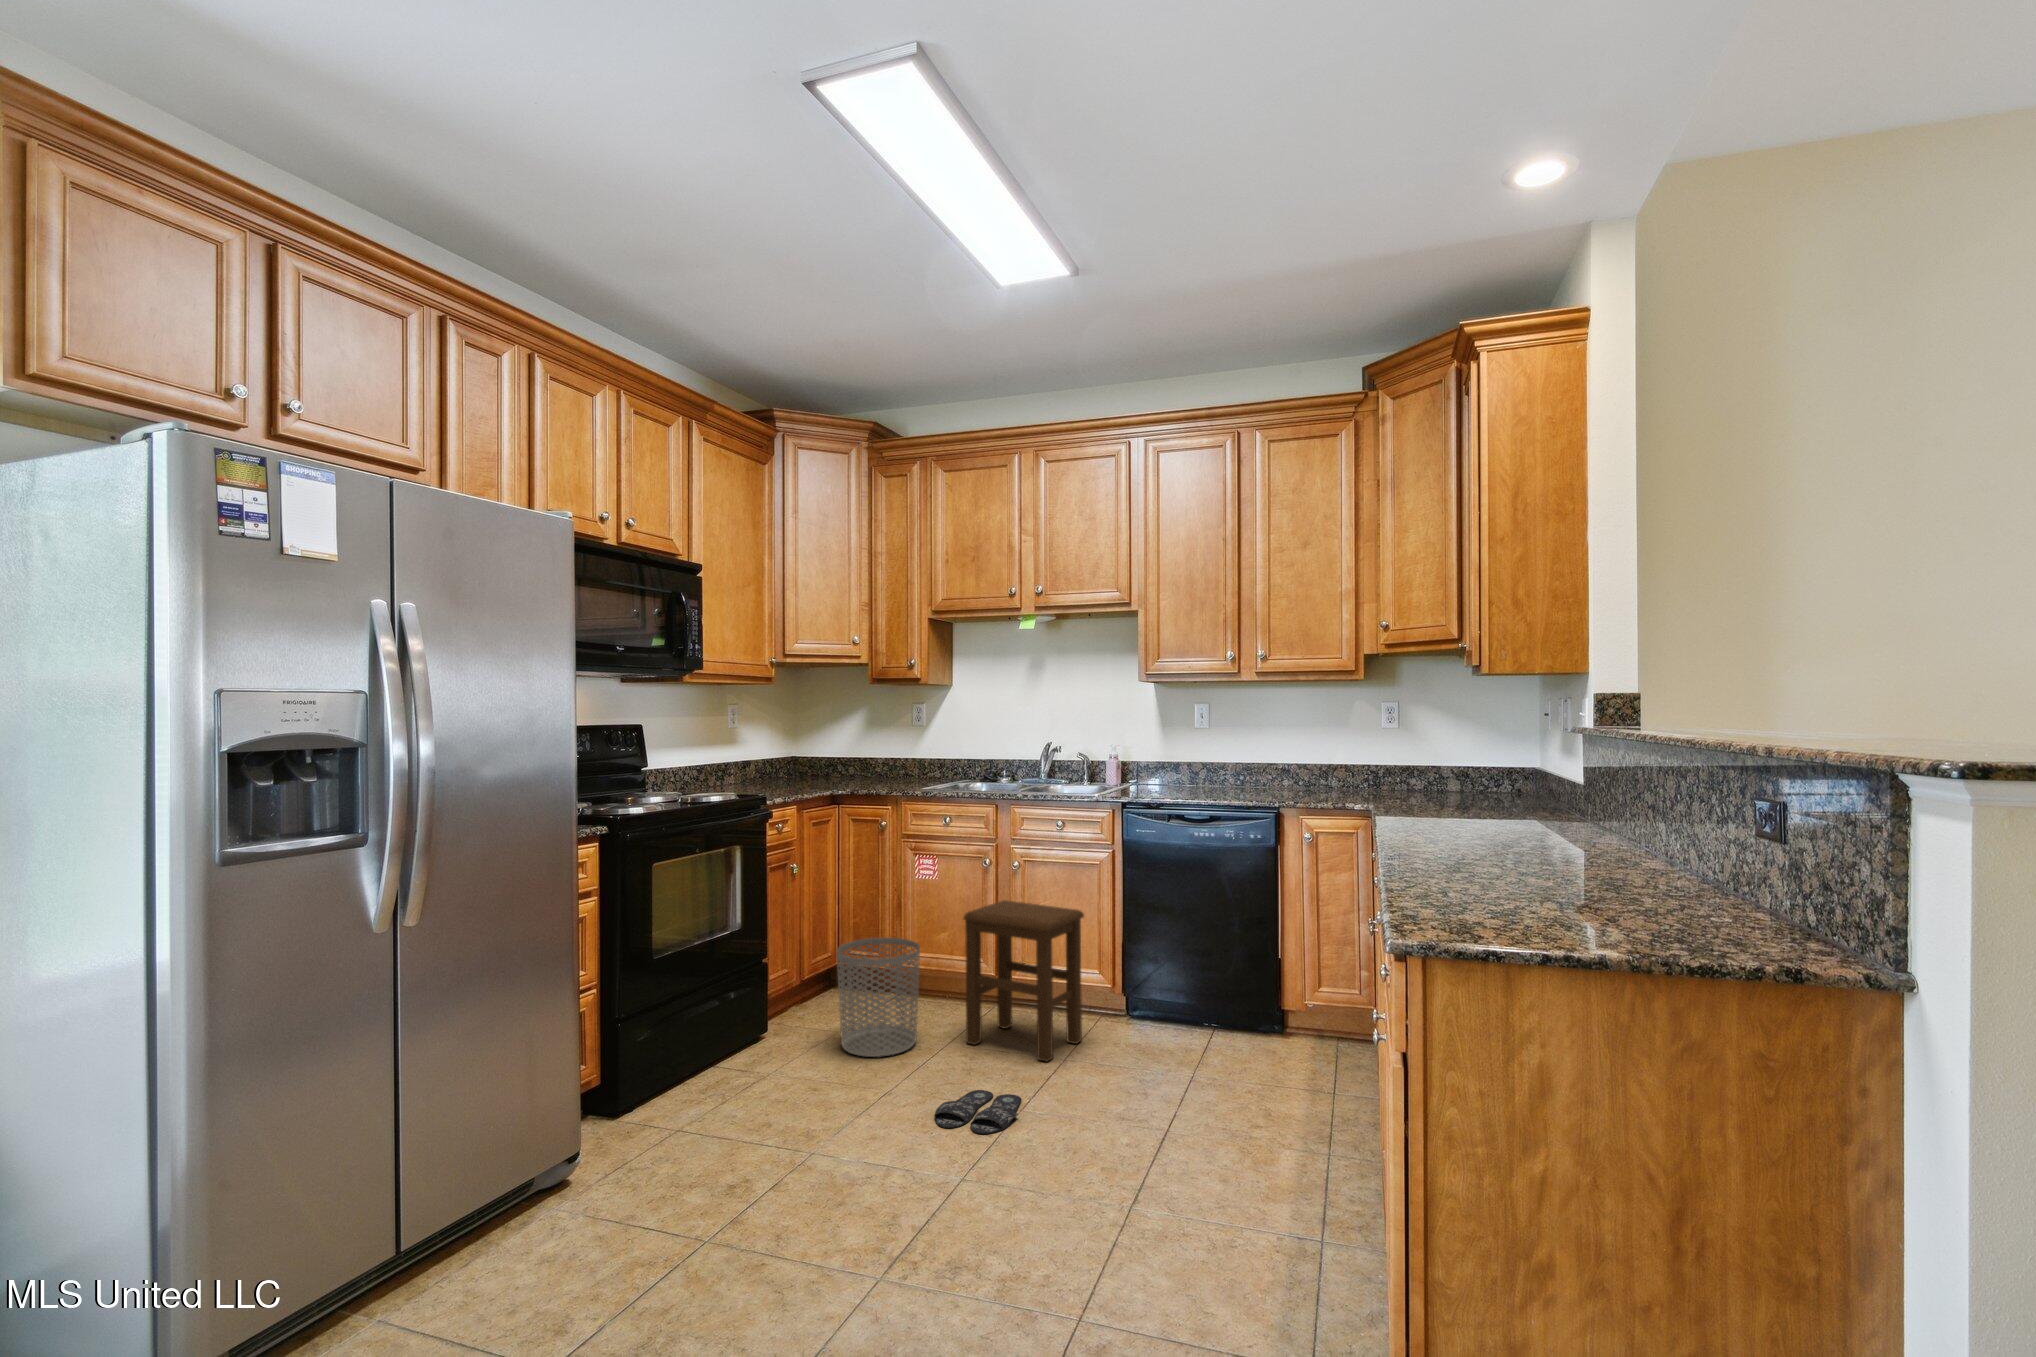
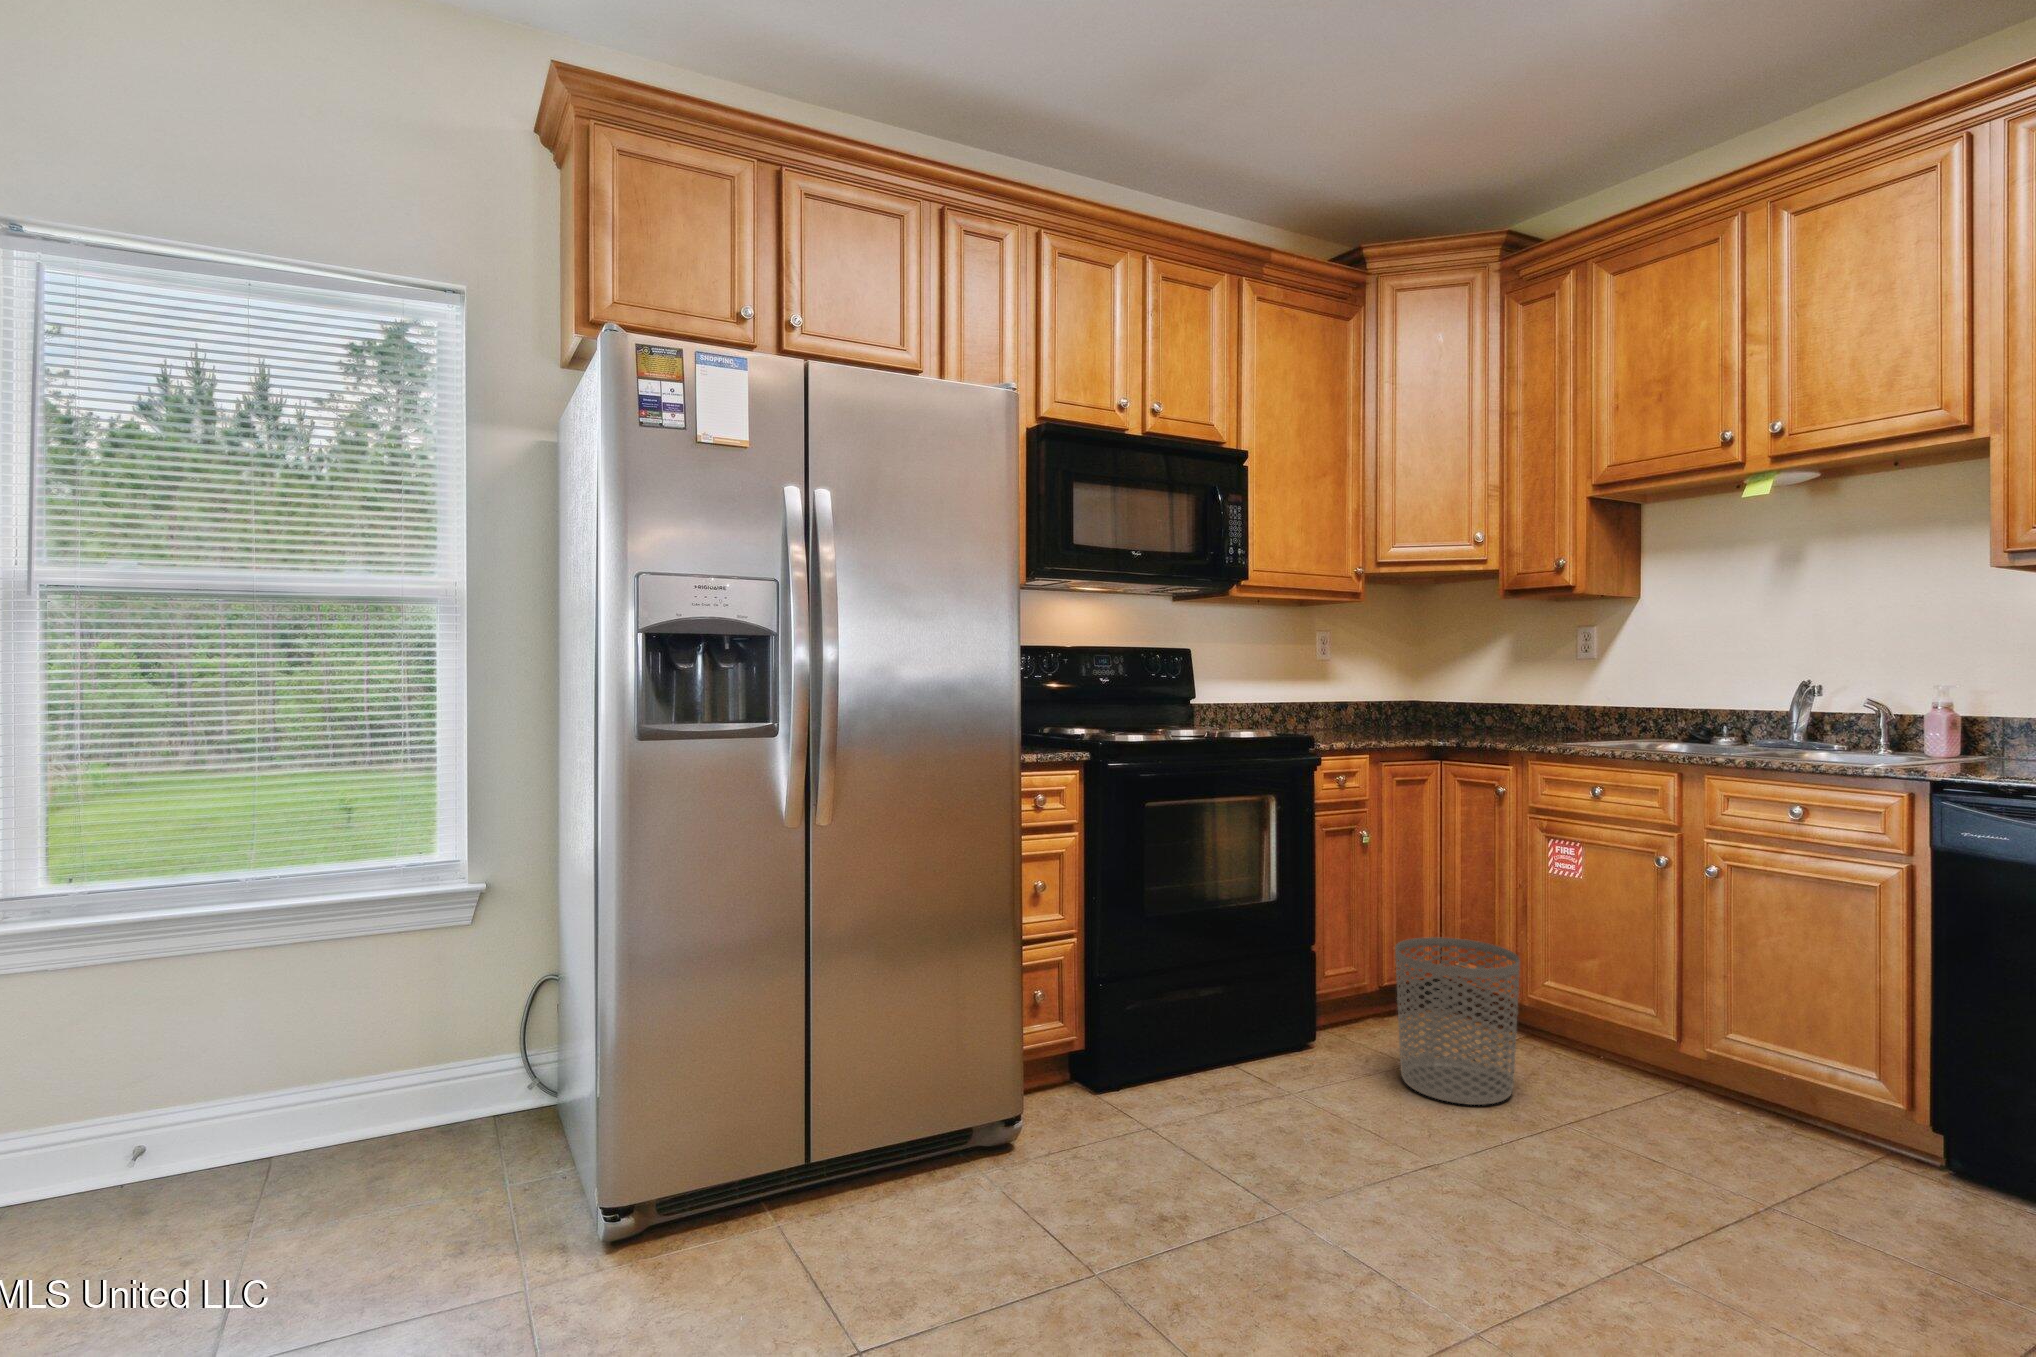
stool: present [964,900,1084,1062] -> none [1588,918,1819,1189]
slippers: present [934,1090,1021,1134] -> none [1474,1191,1637,1267]

